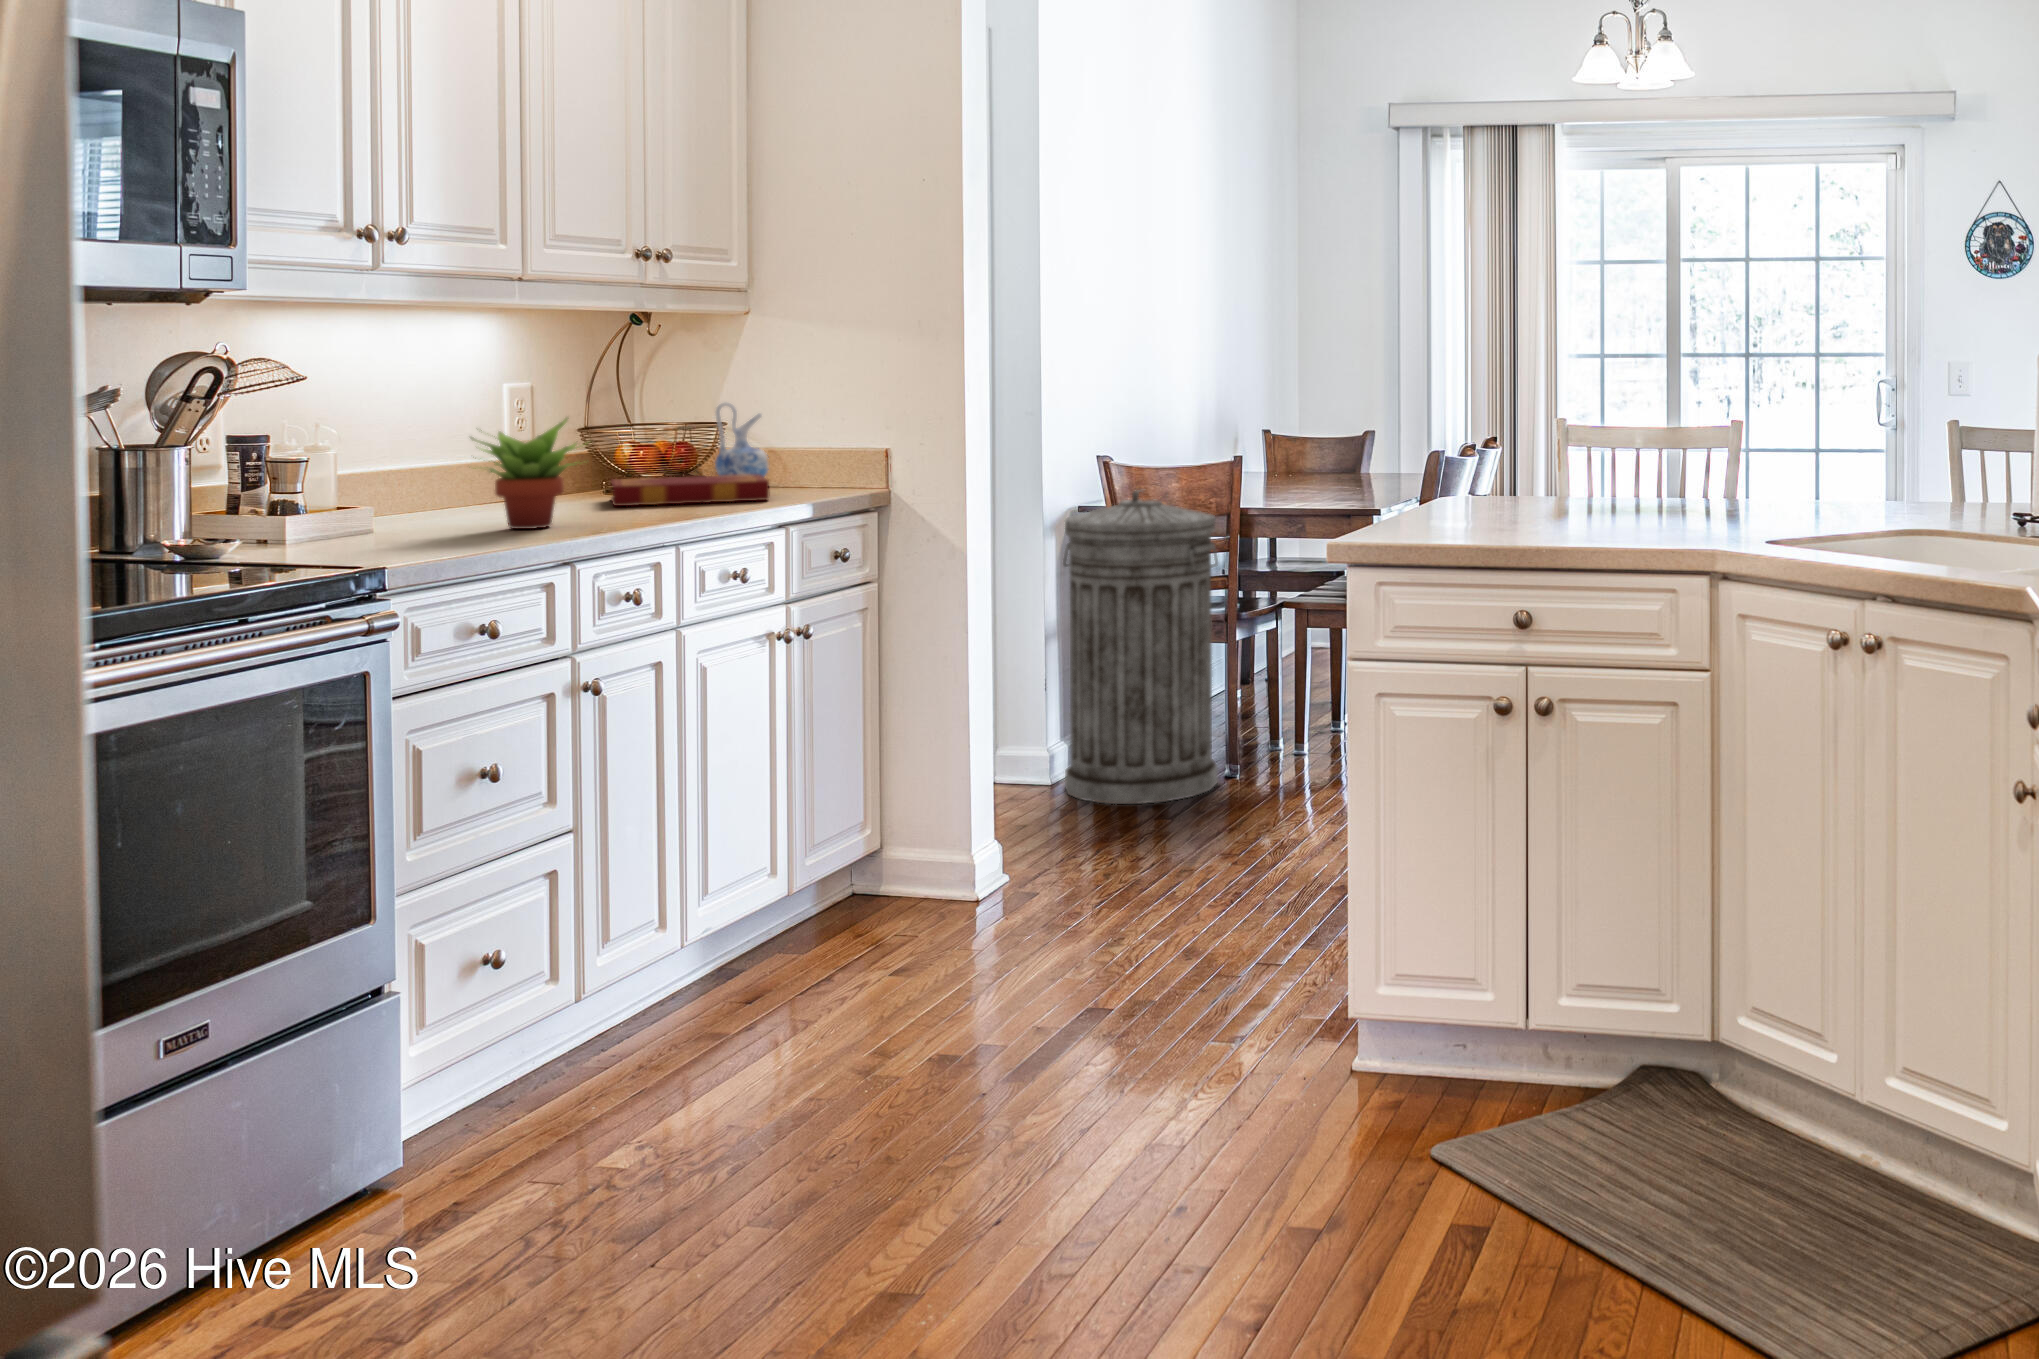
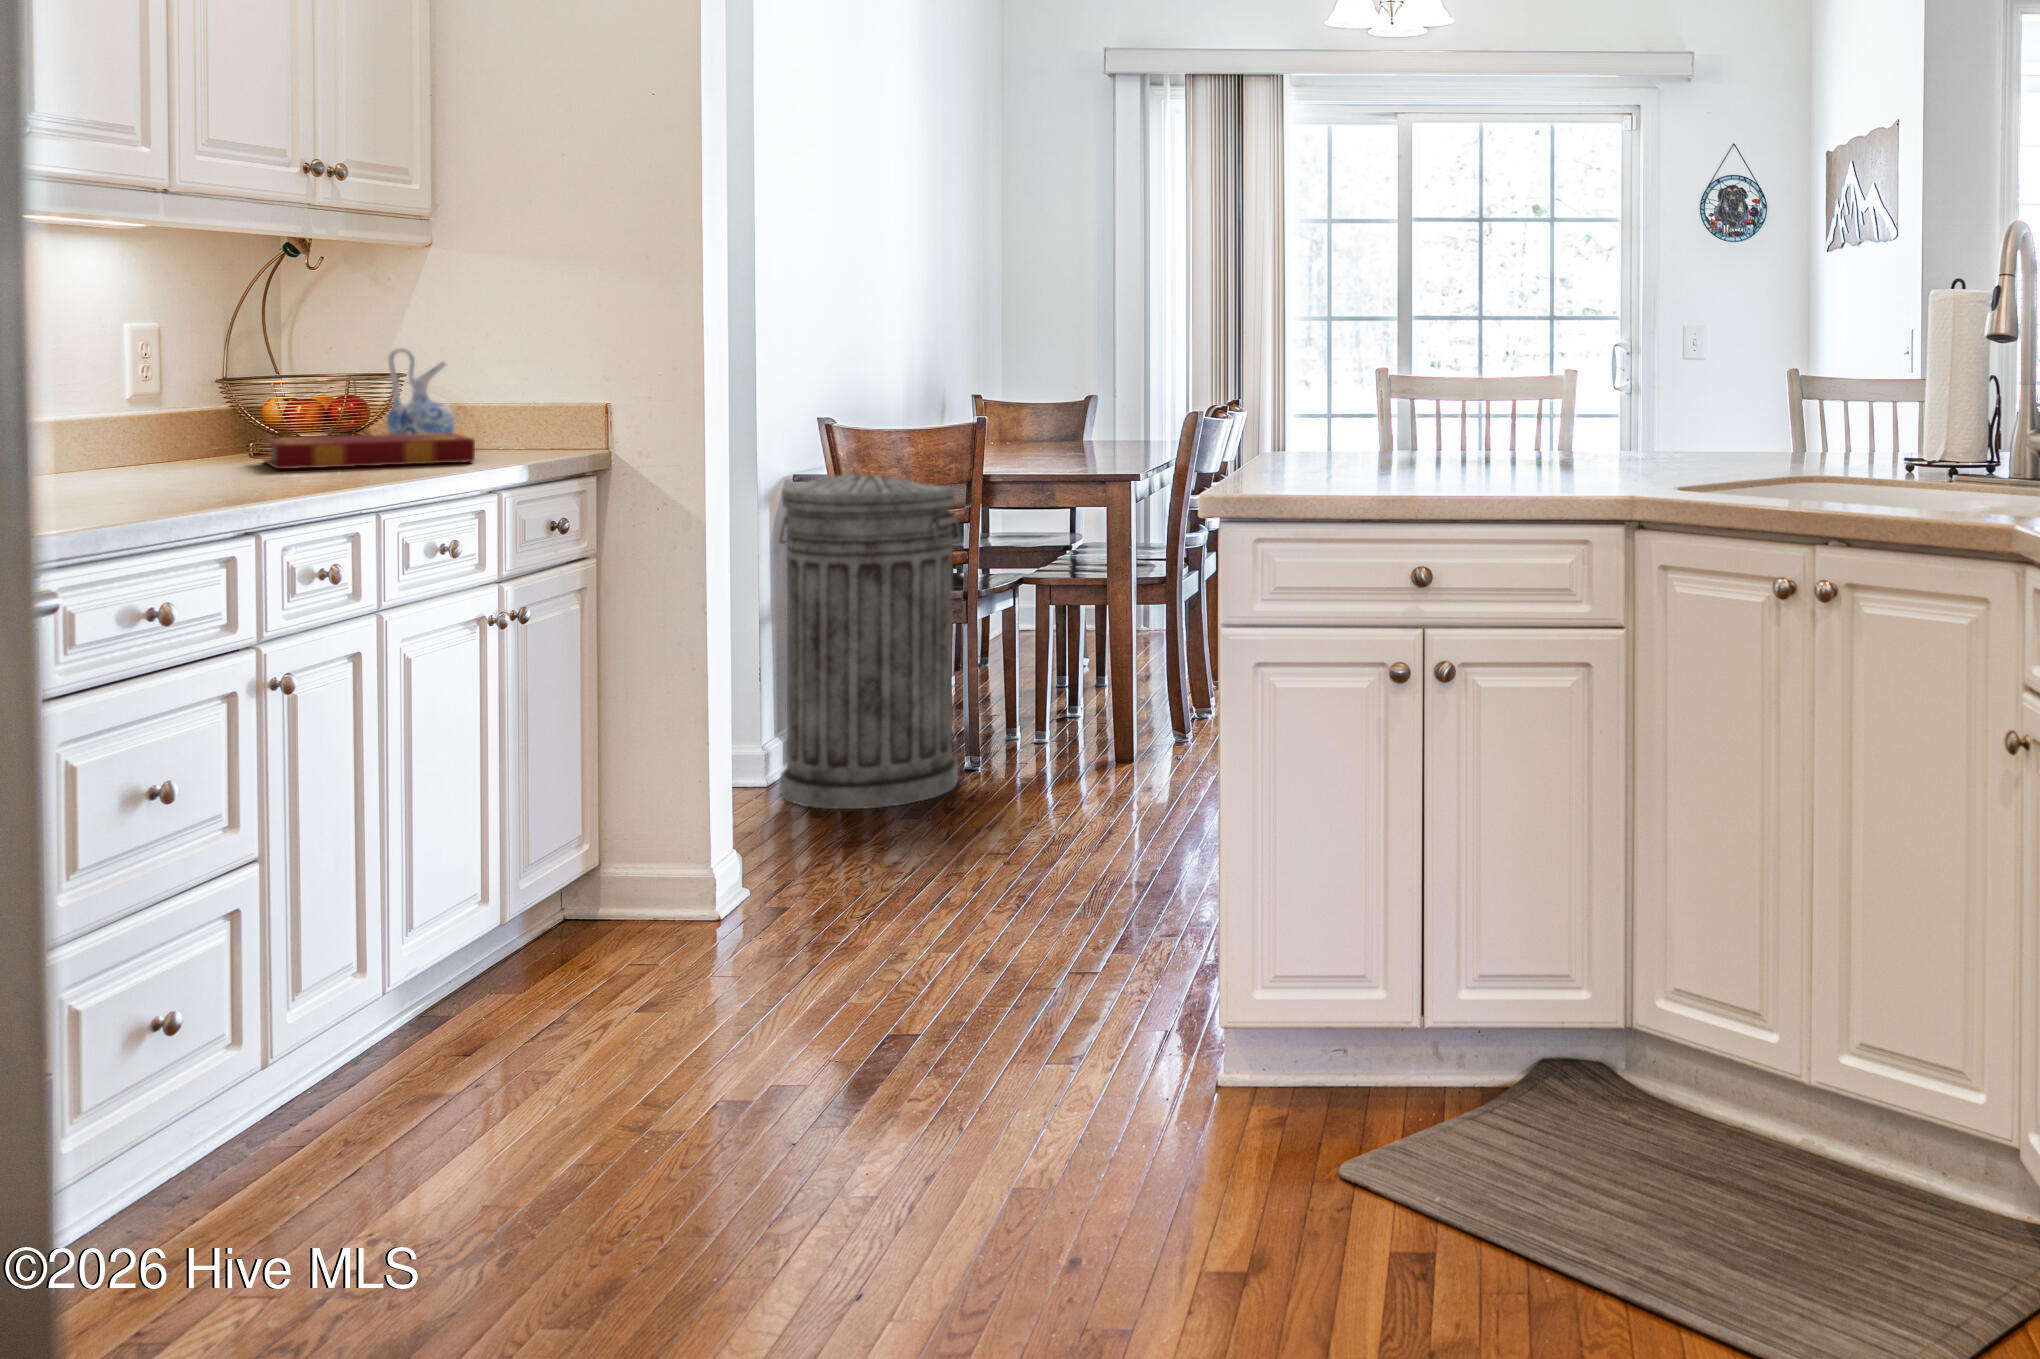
succulent plant: present [471,418,576,529] -> none [102,356,268,494]

